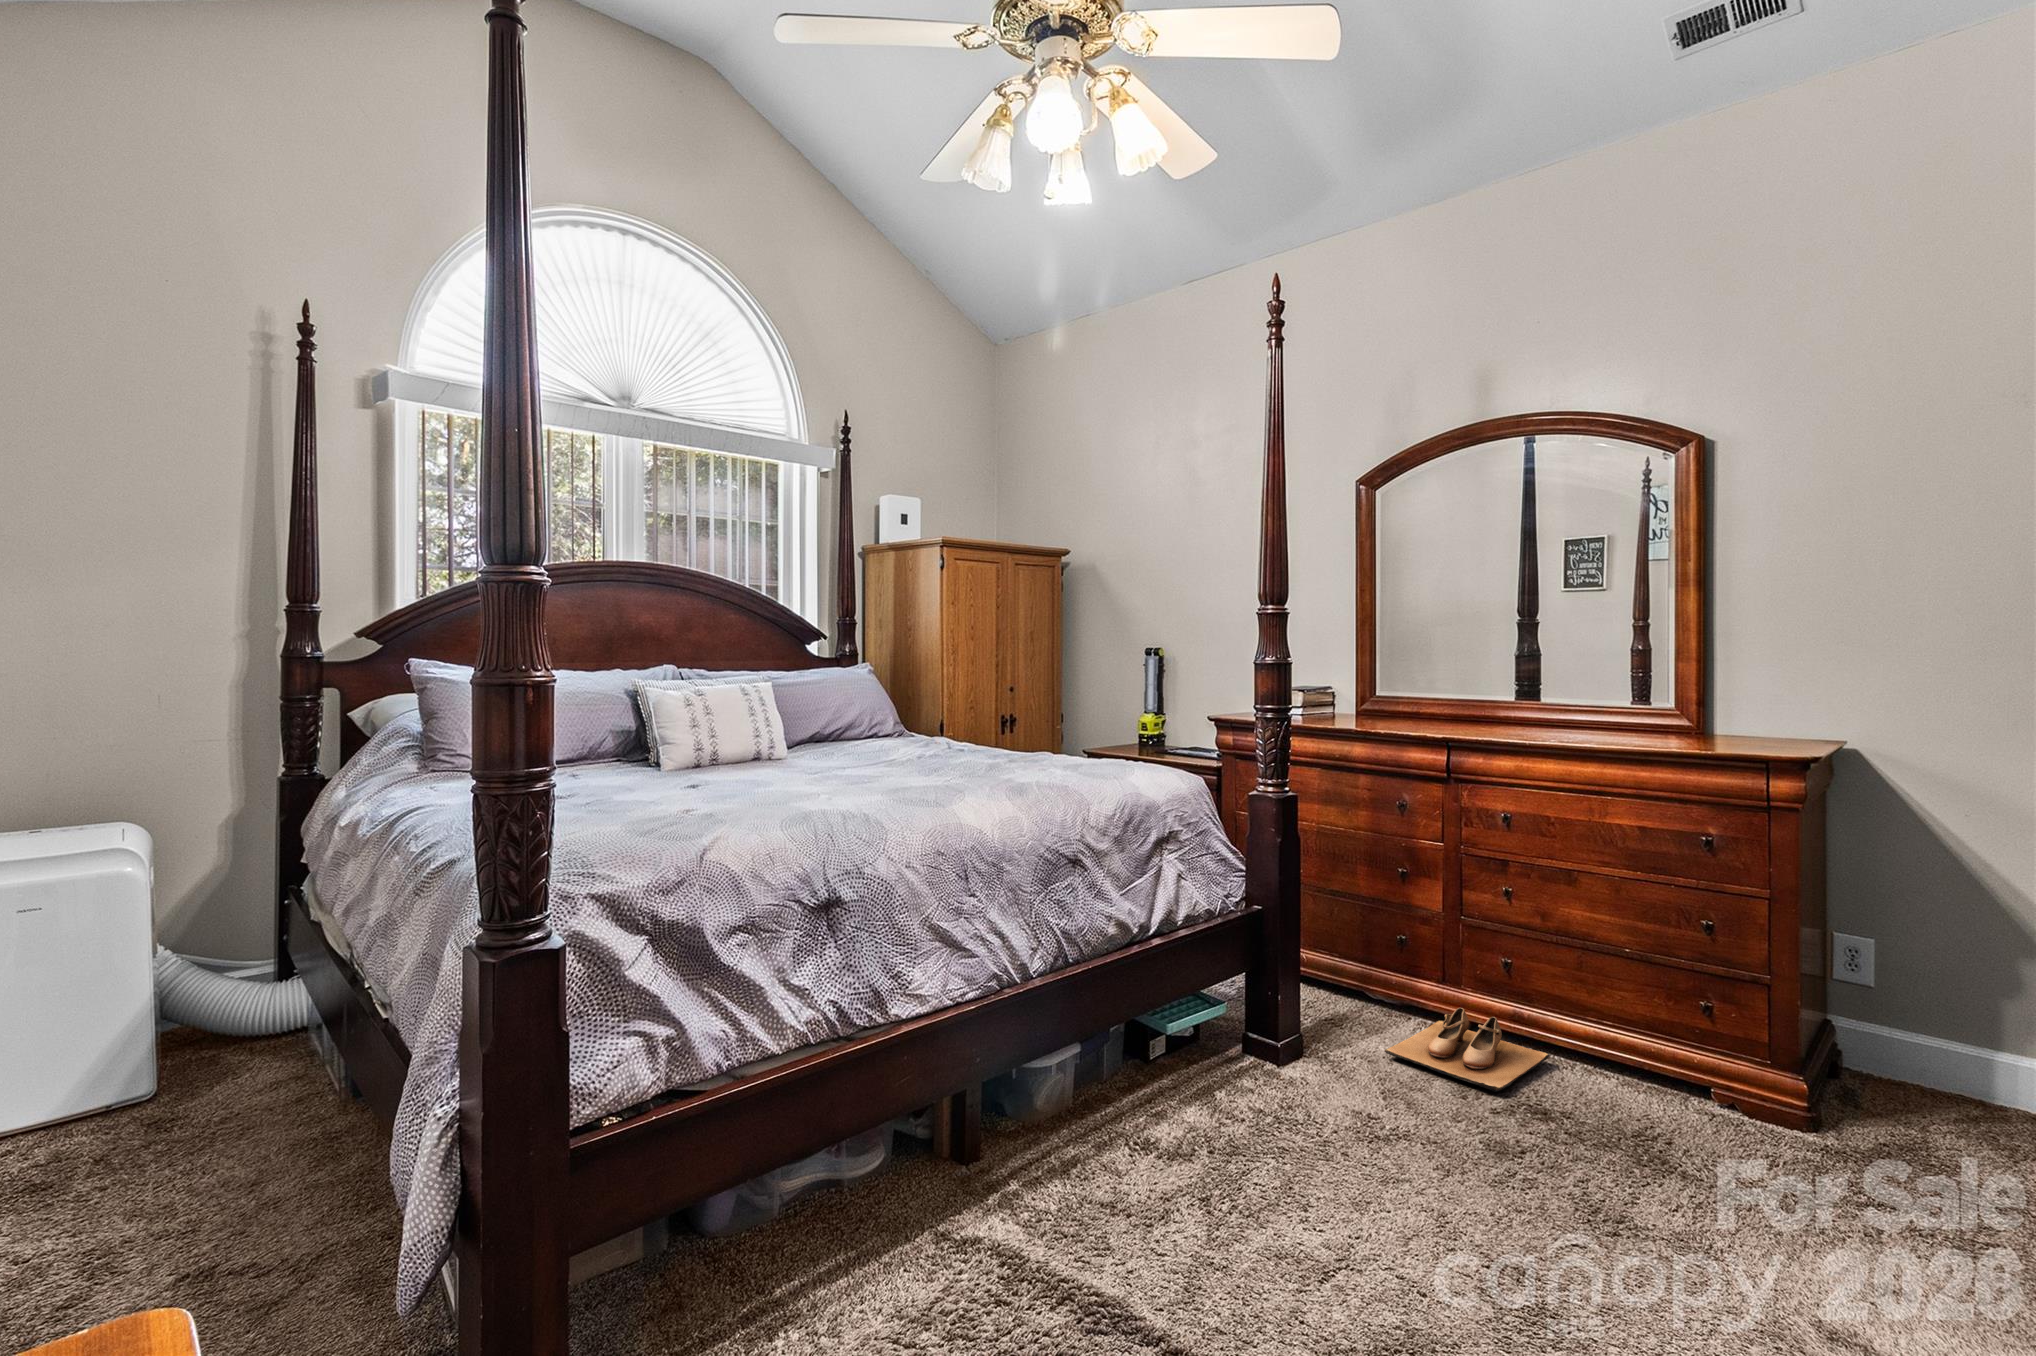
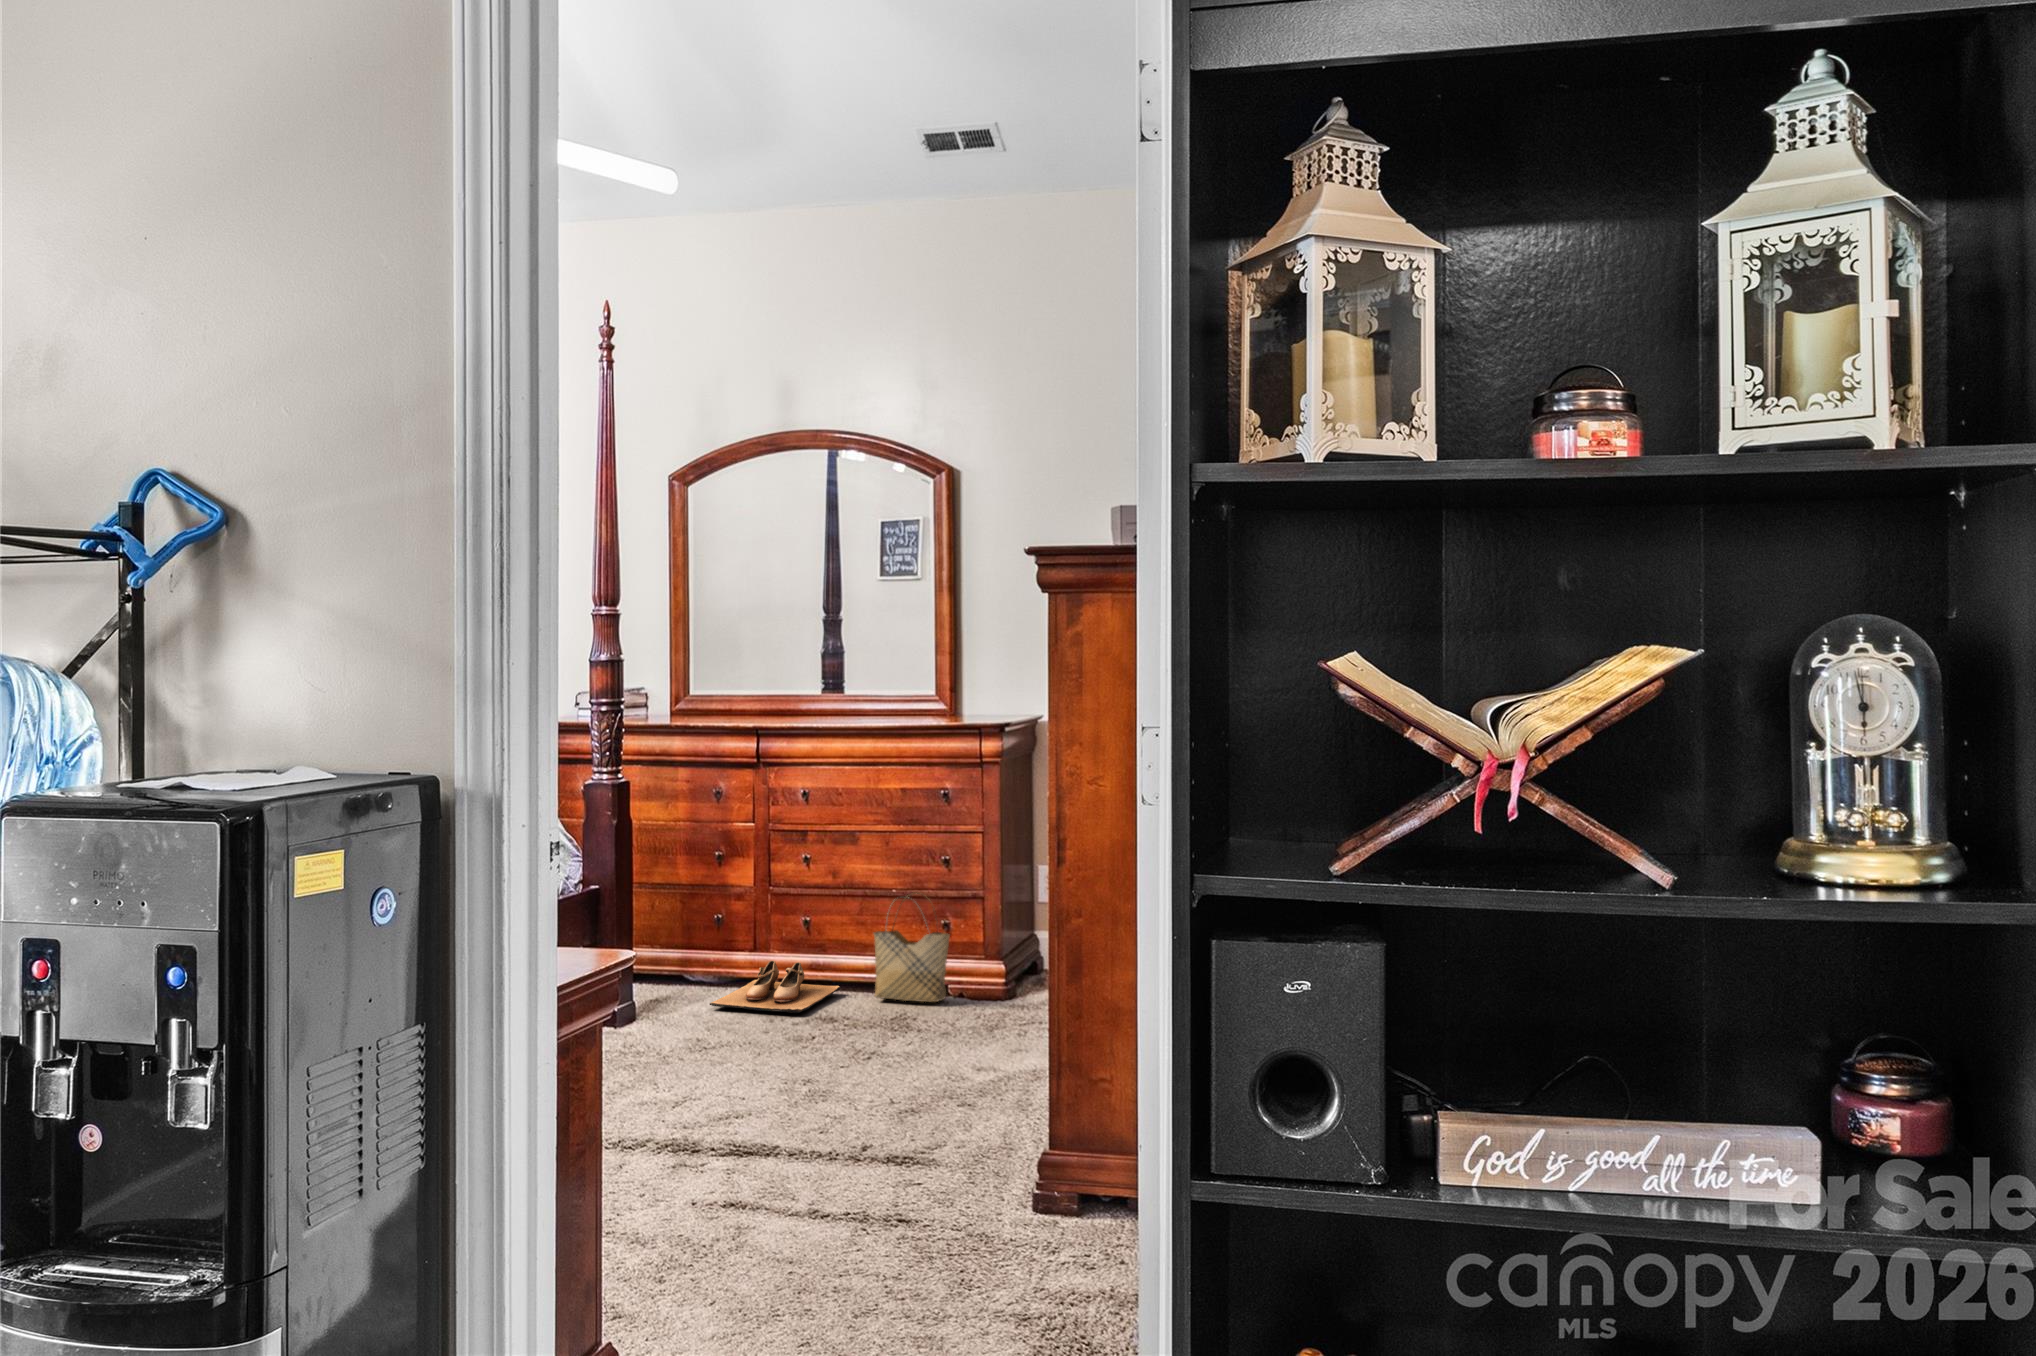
woven basket: none [1596,959,1716,1113] -> present [874,892,950,1002]

